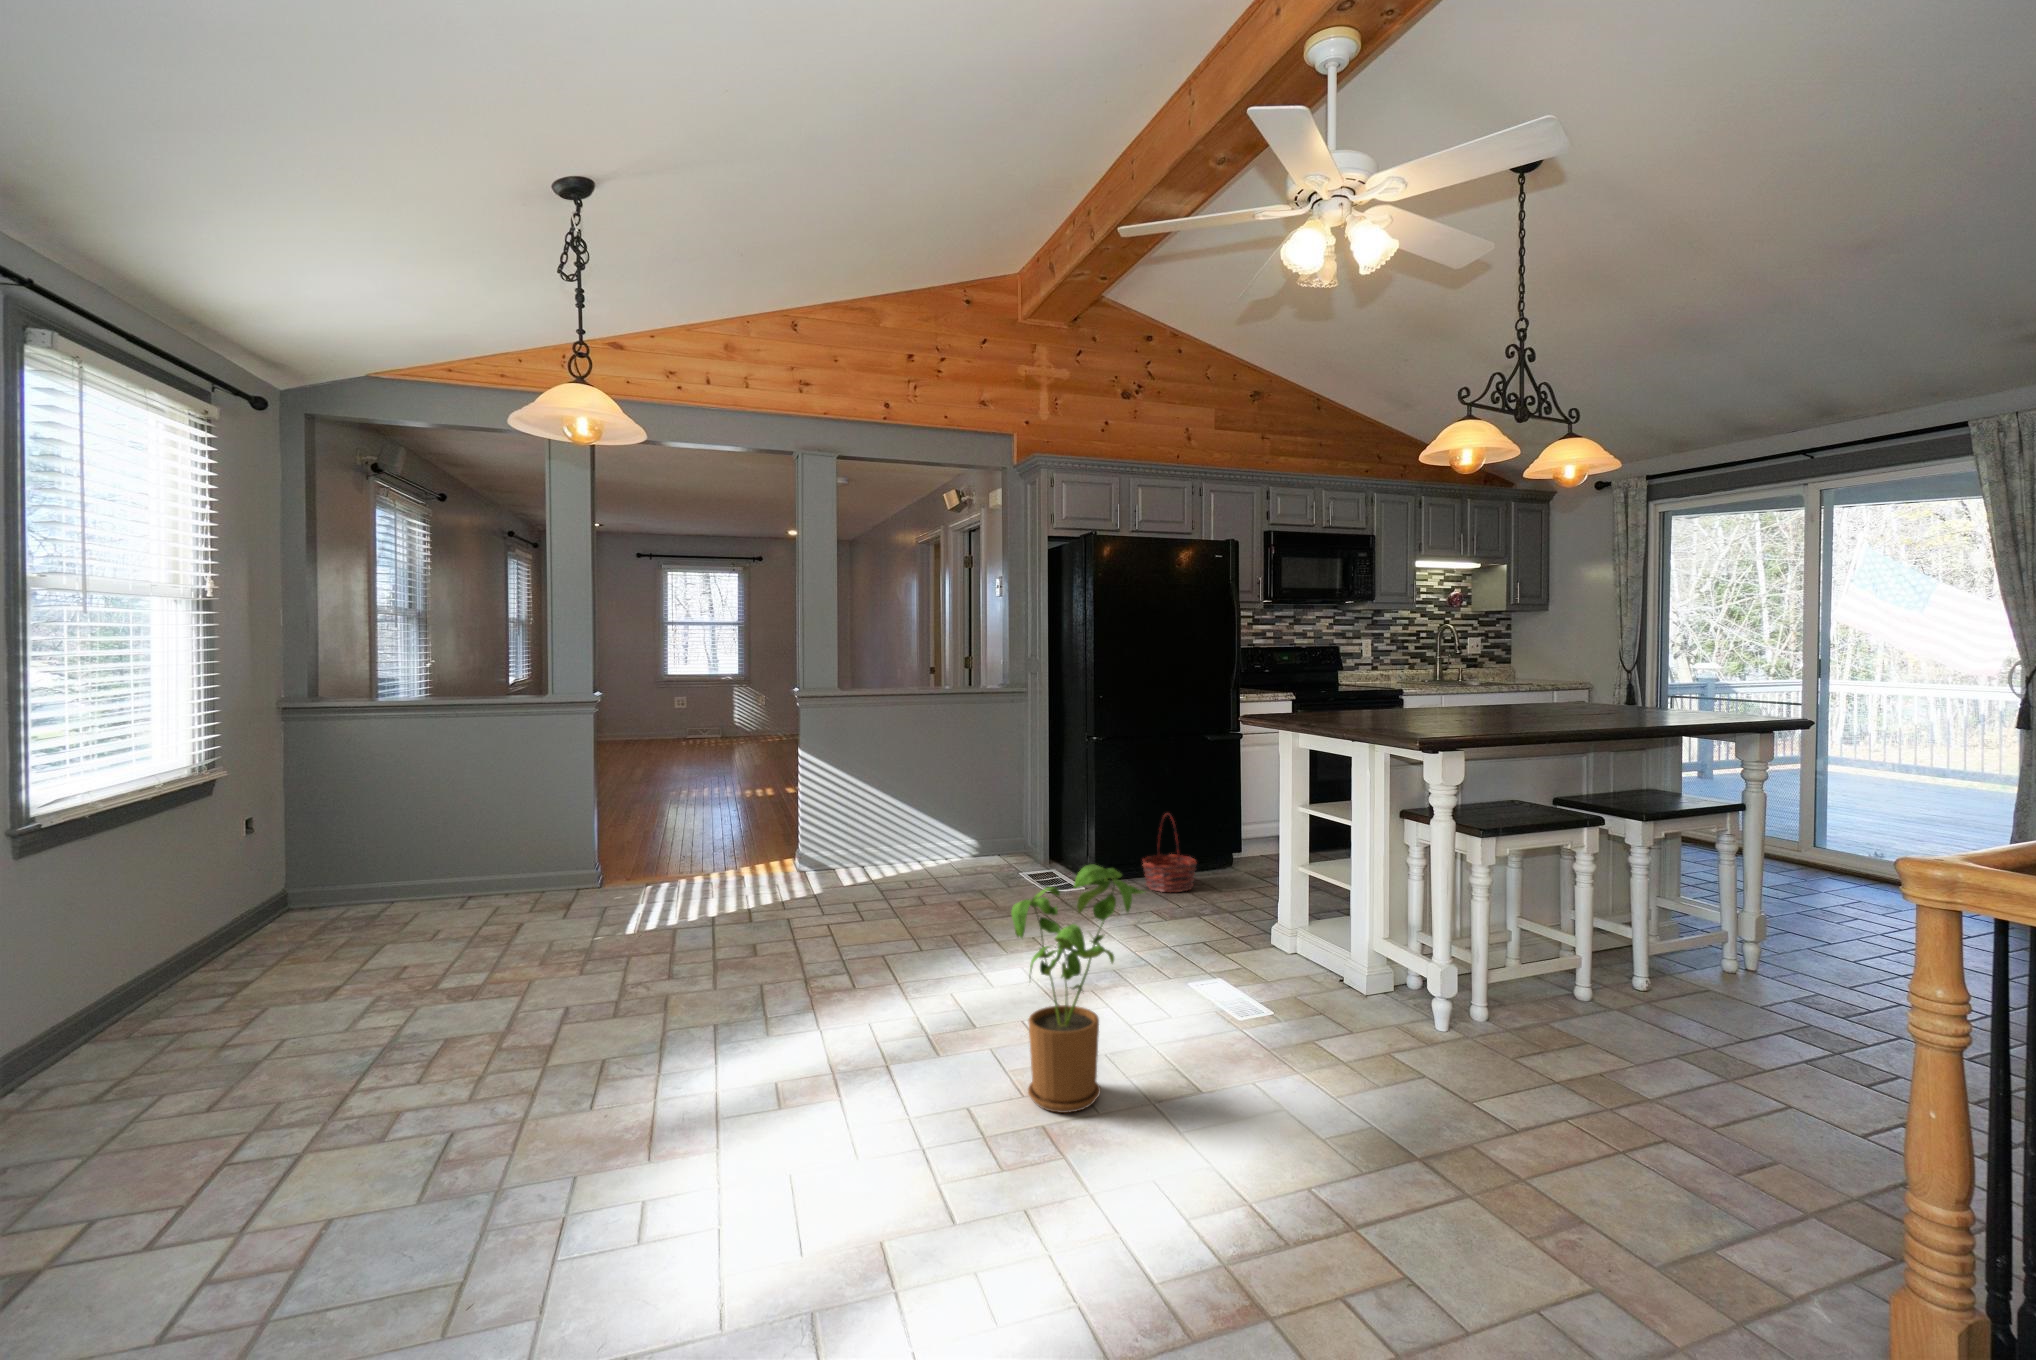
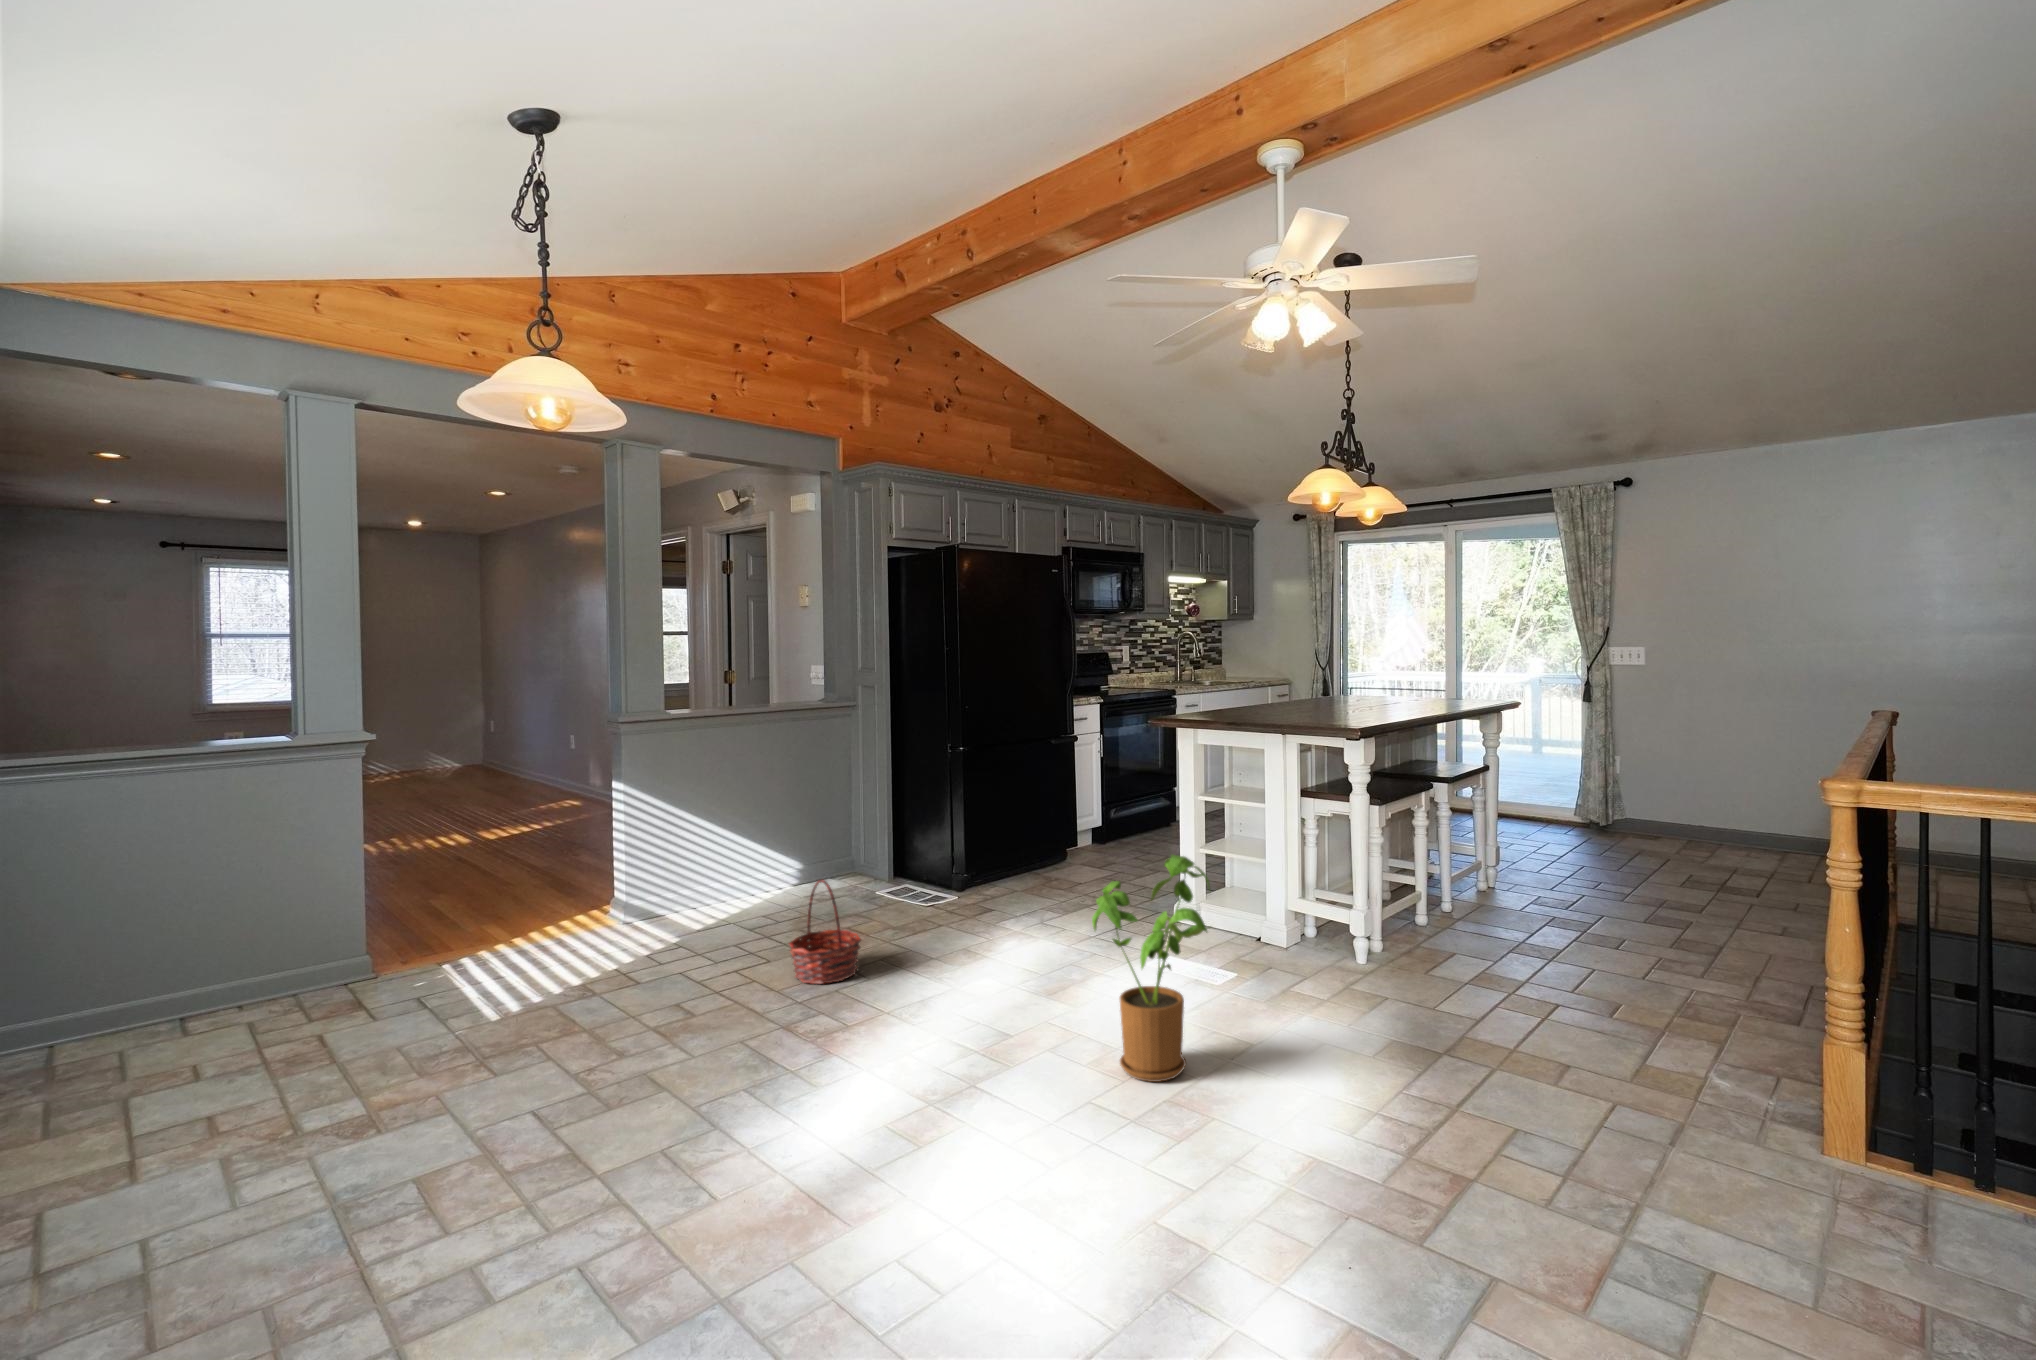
basket: present [1143,813,1197,892] -> present [789,880,861,984]

